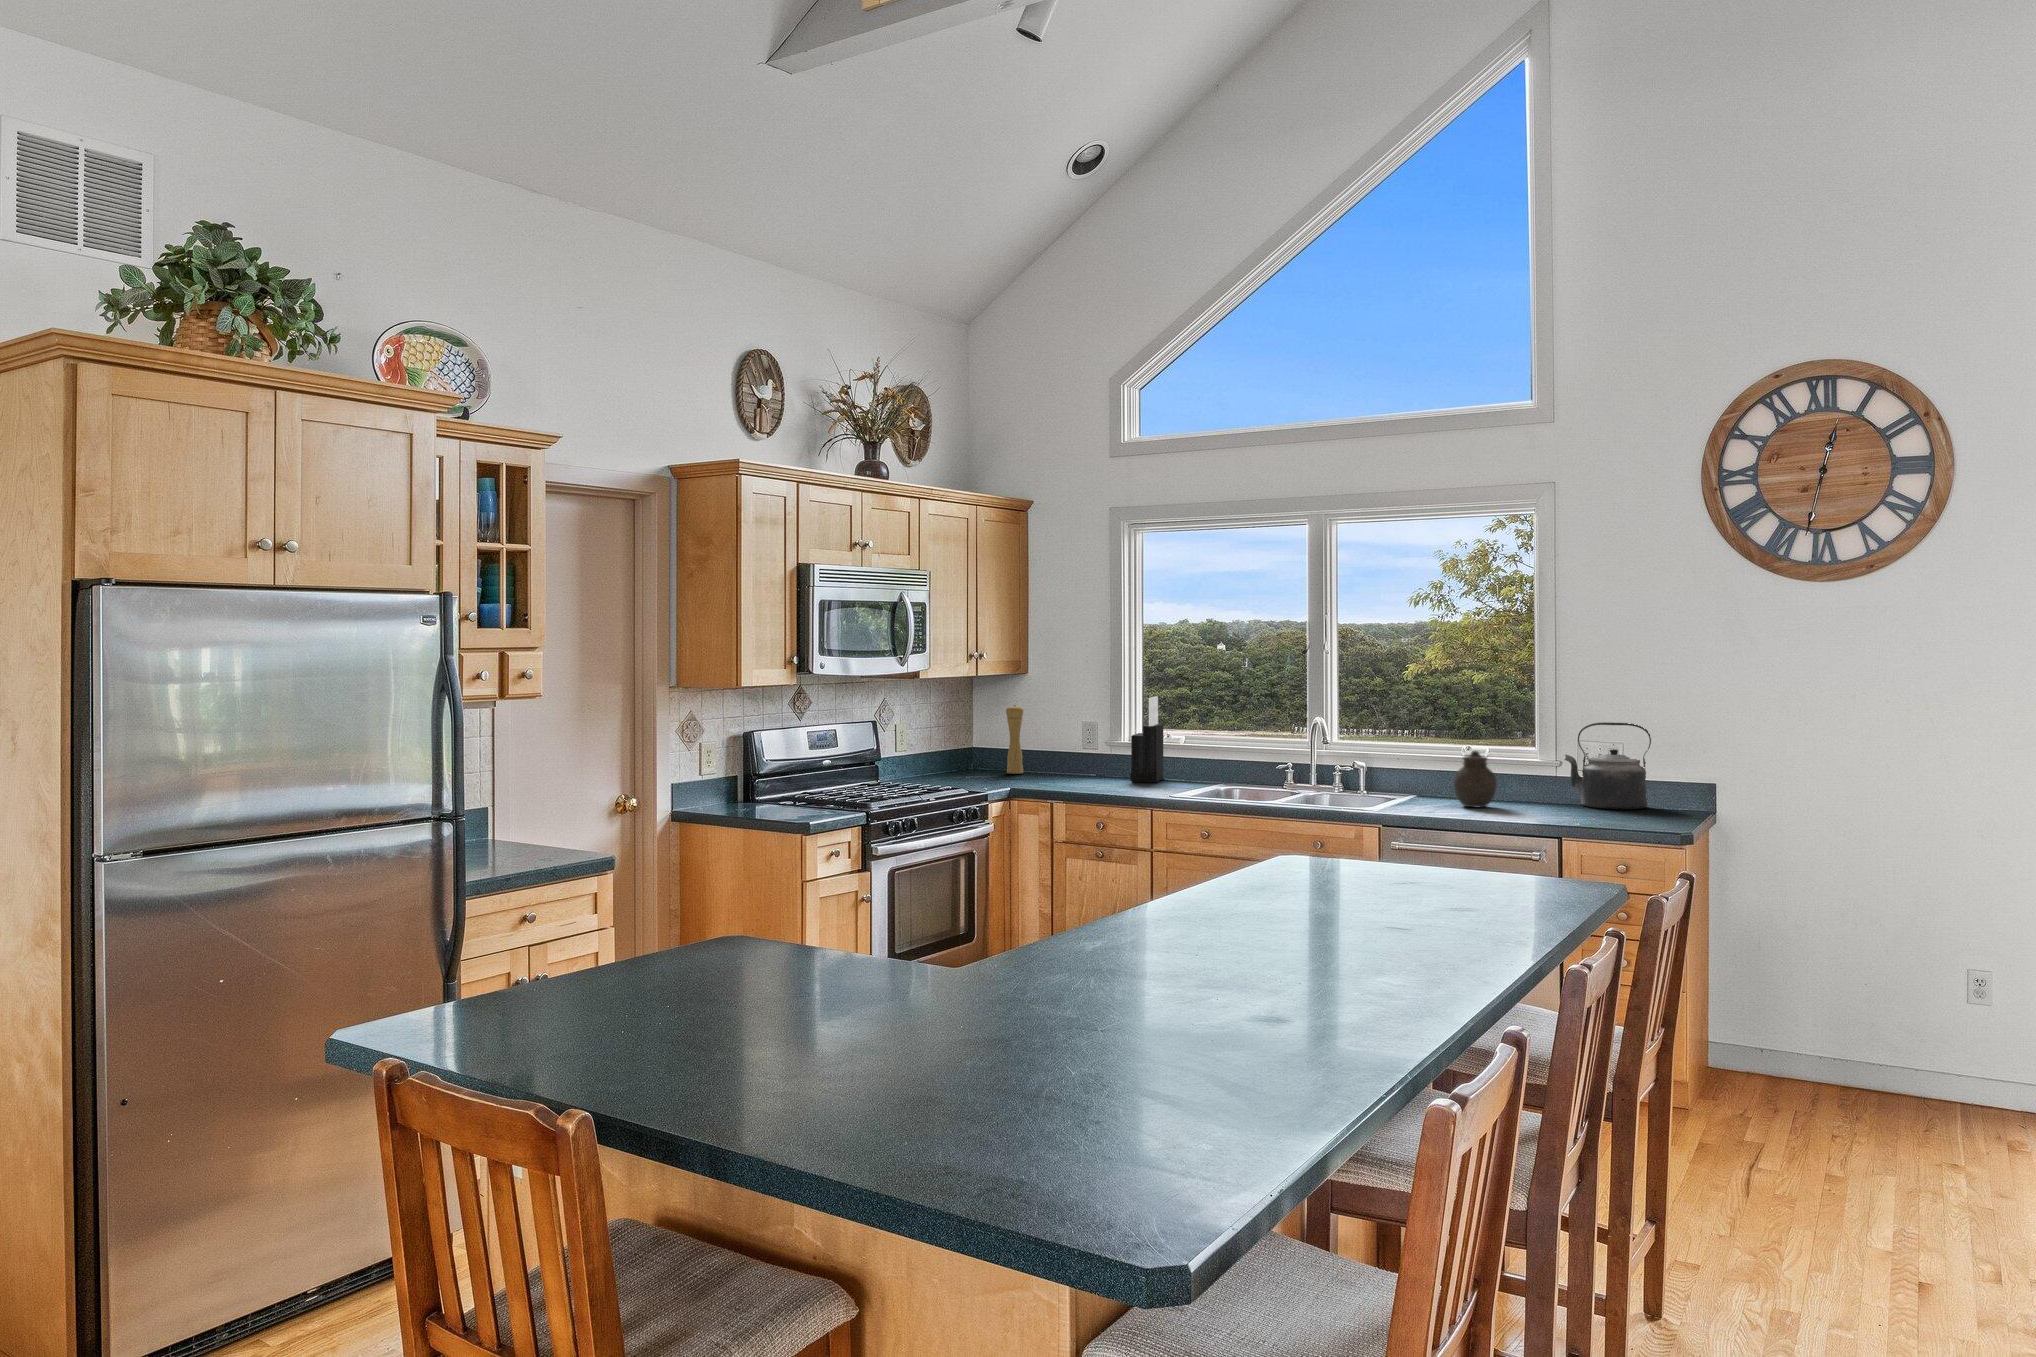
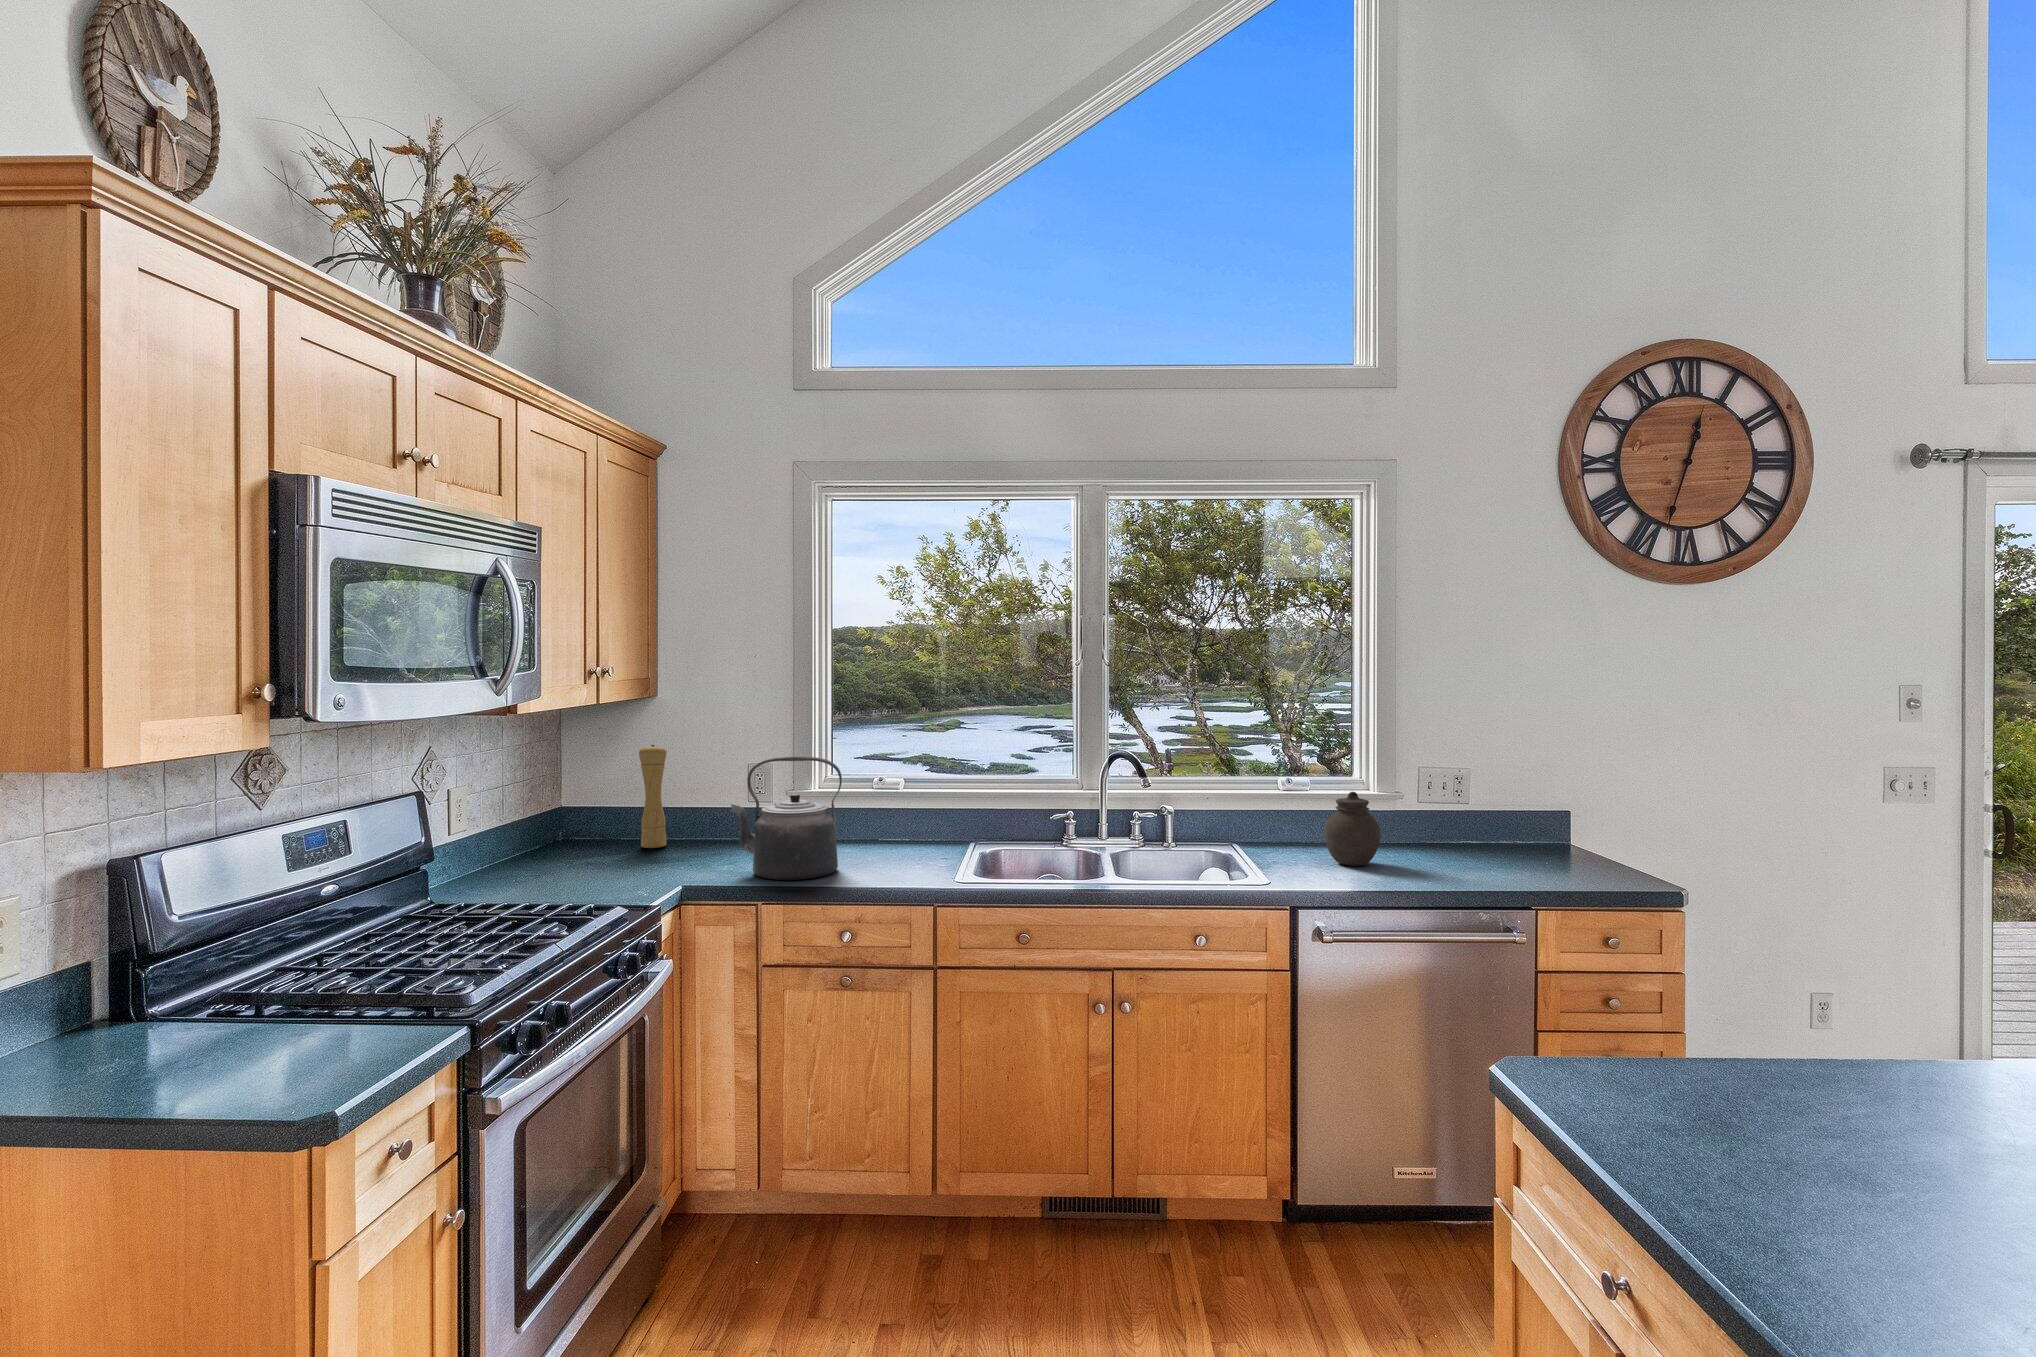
knife block: present [1130,697,1164,782] -> none [841,726,888,852]
kettle: present [1565,722,1651,809] -> present [731,757,842,880]

